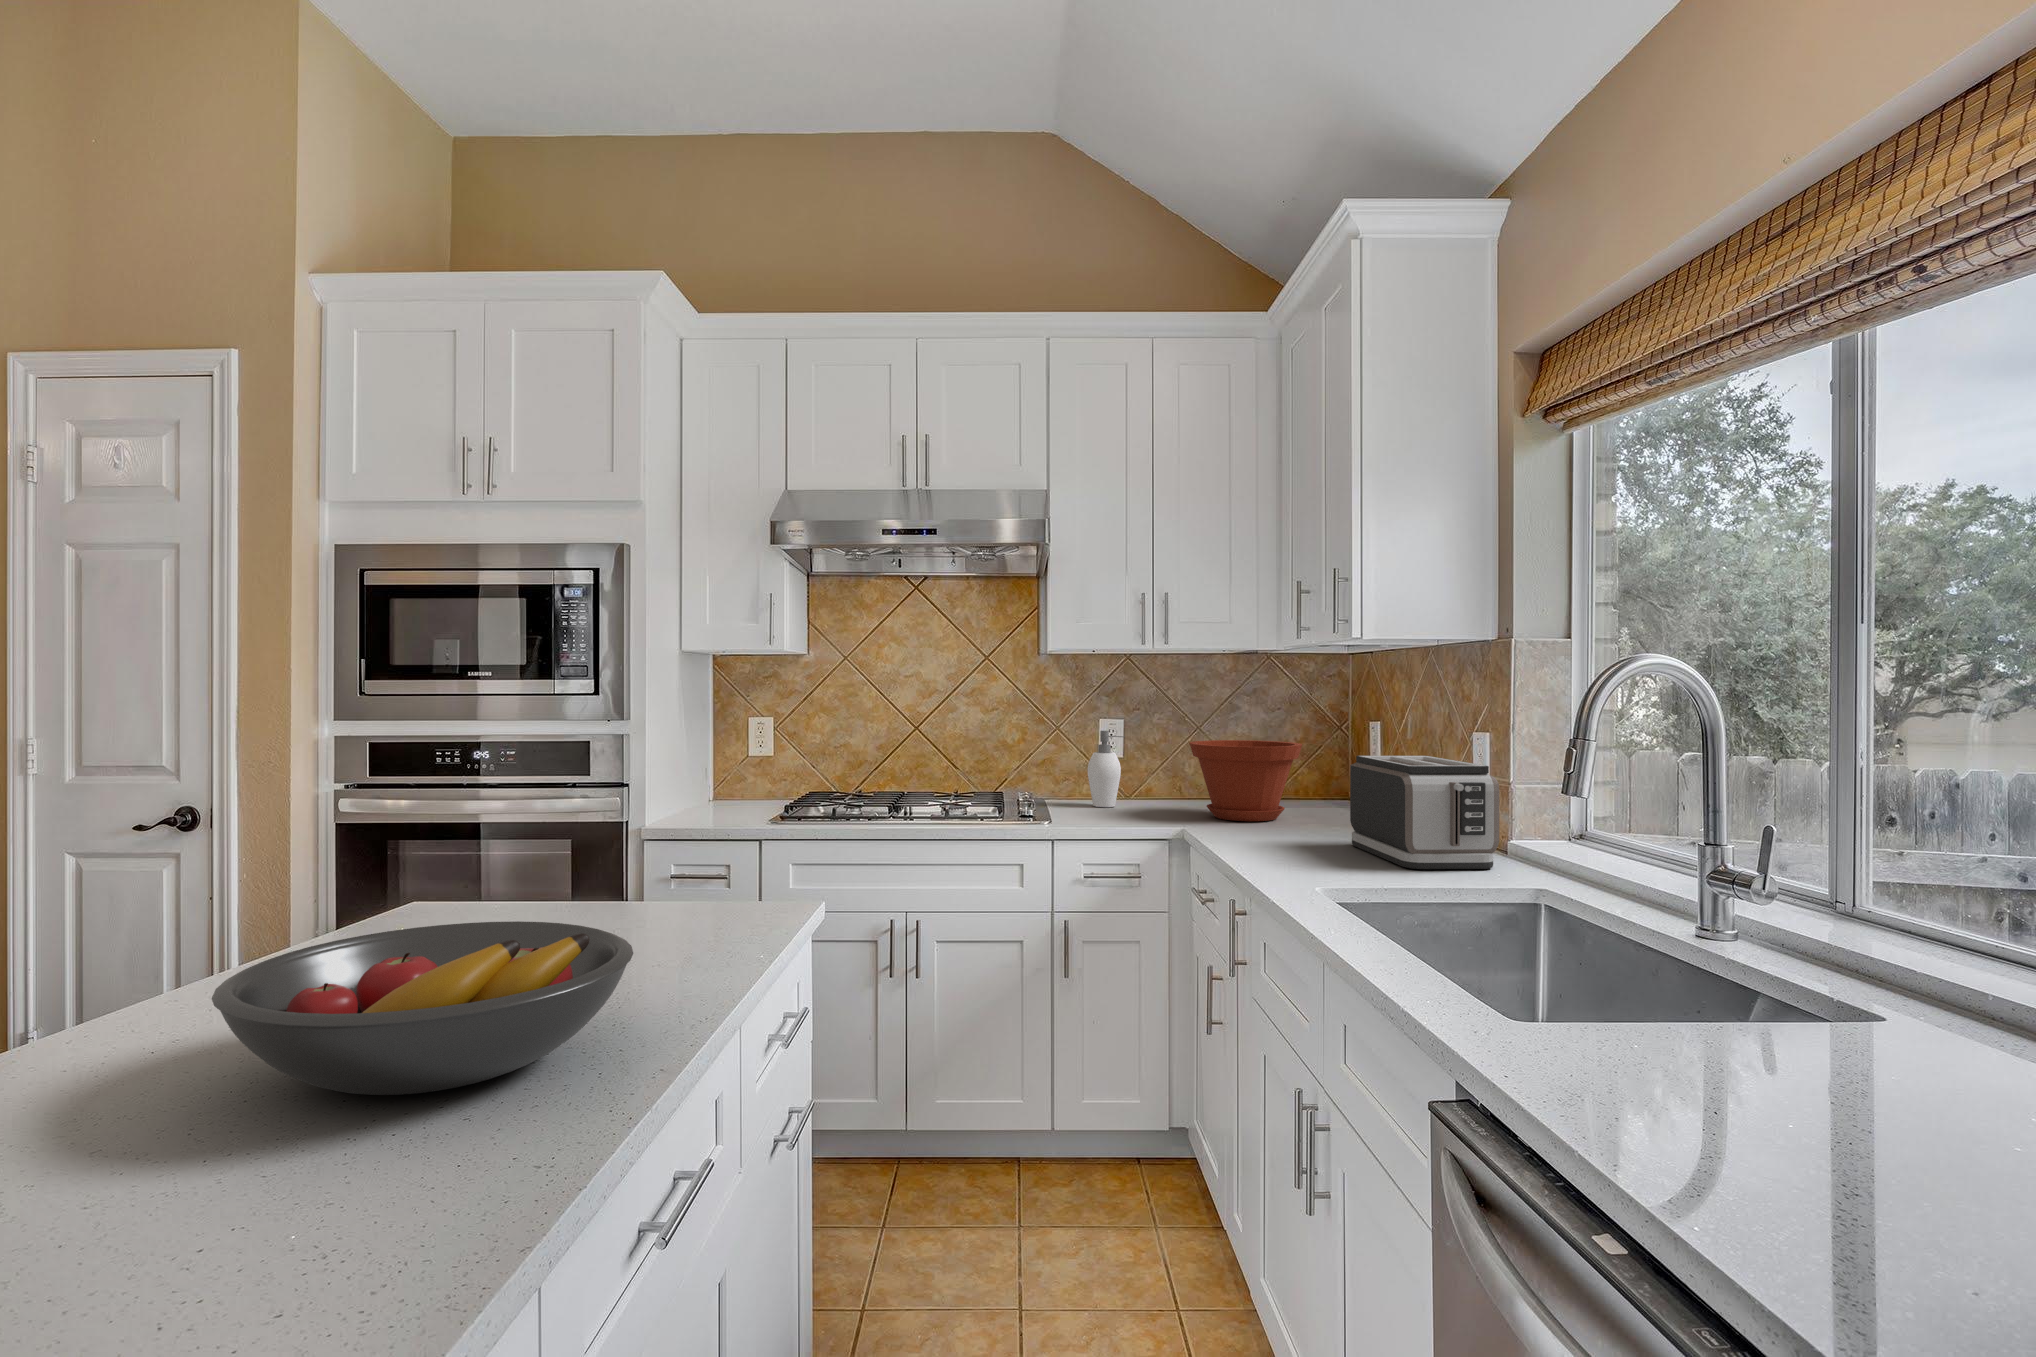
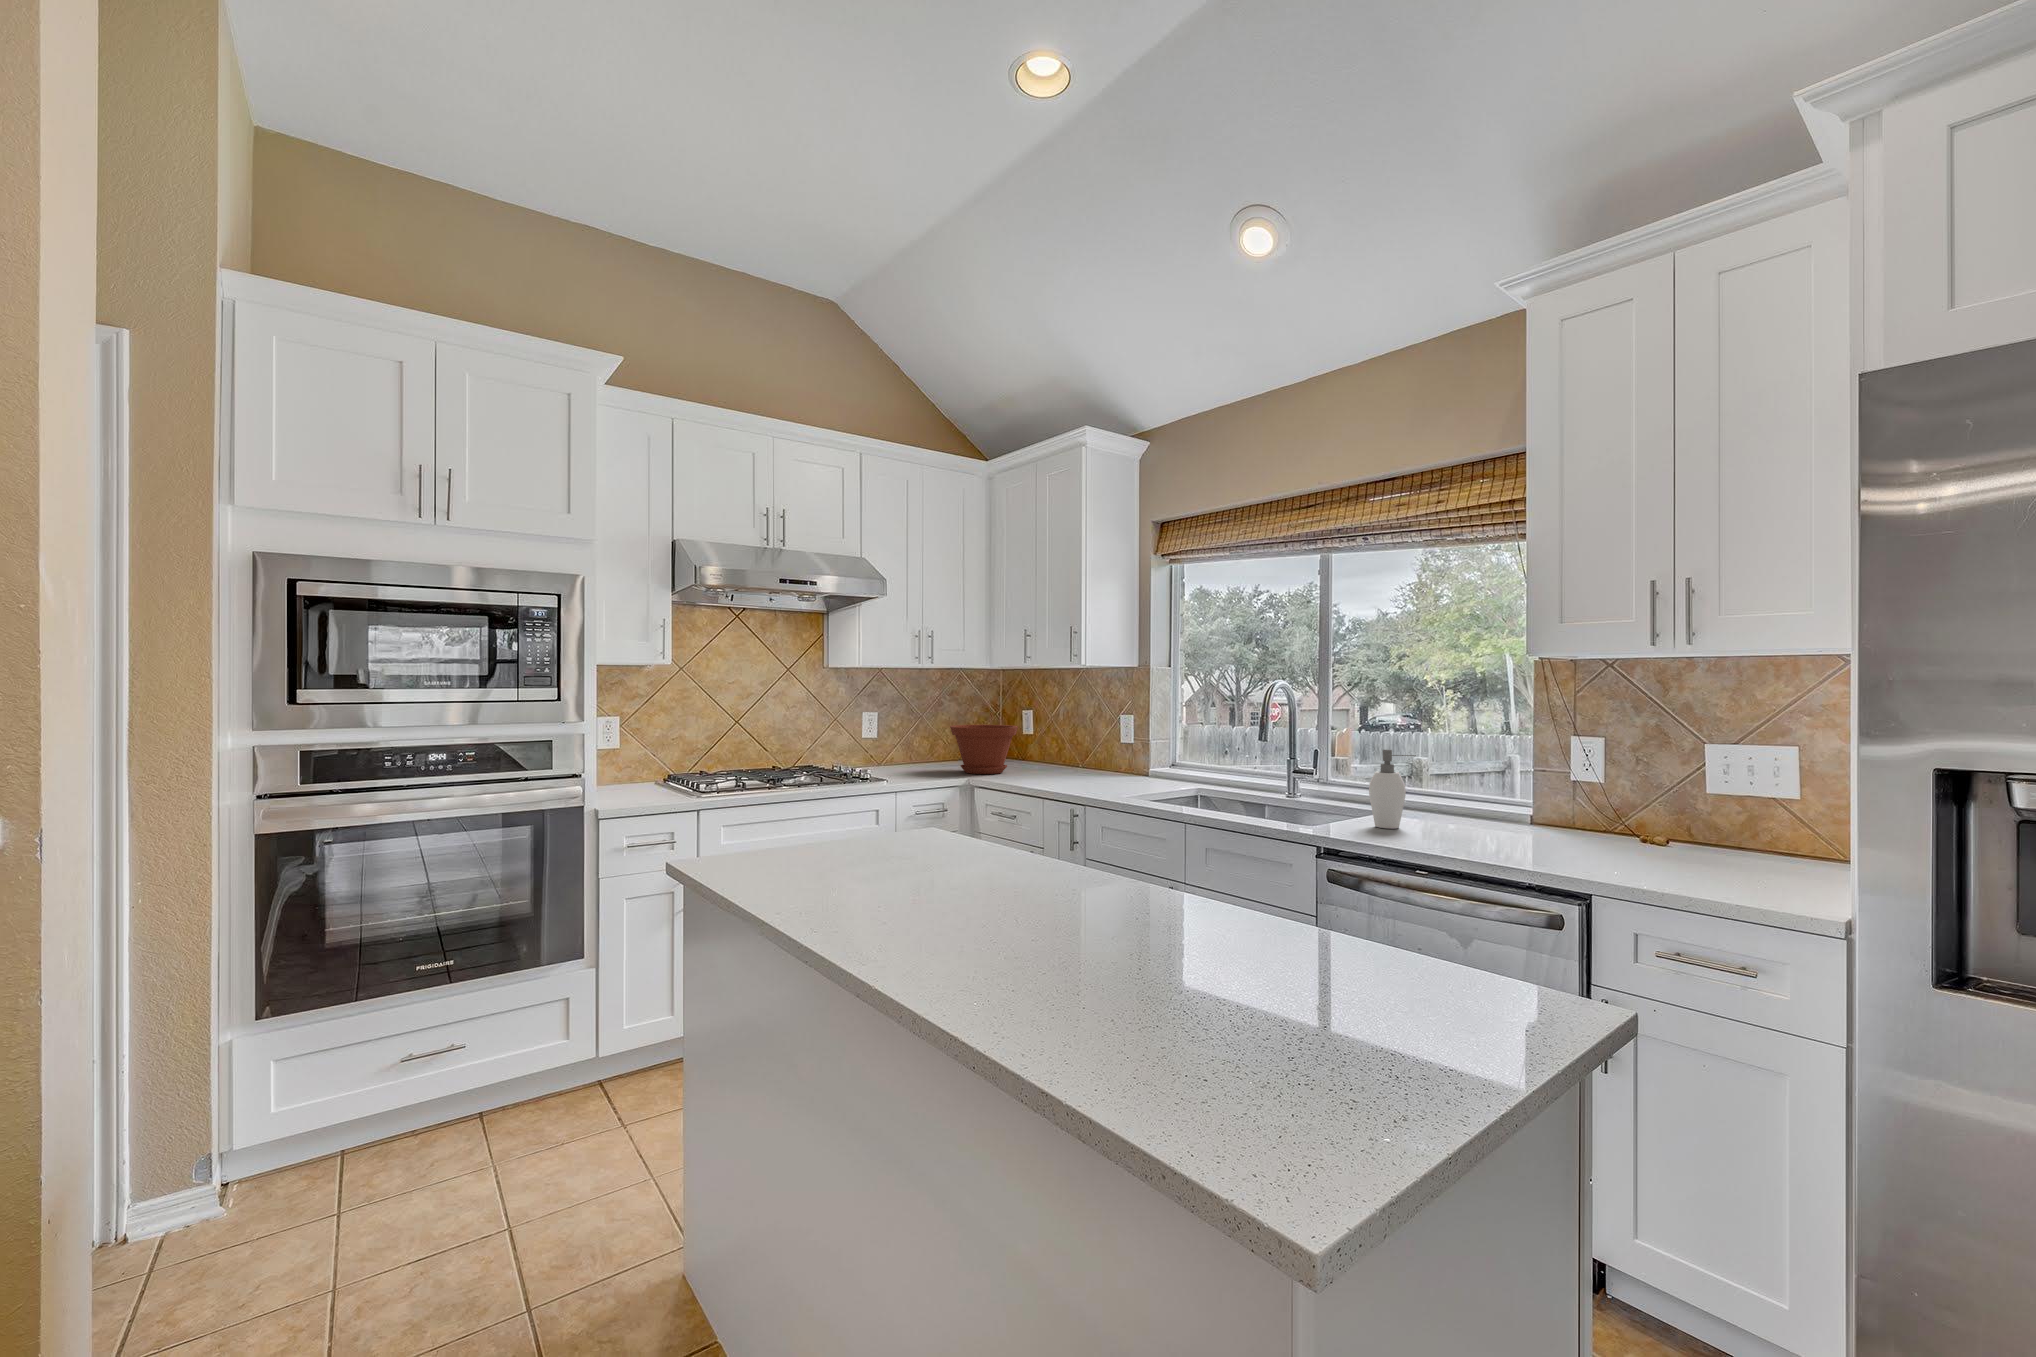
soap dispenser: present [1088,731,1123,807] -> present [1369,750,1416,829]
toaster: present [1350,756,1500,869] -> none [1074,729,1161,787]
fruit bowl: present [212,921,633,1095] -> none [934,815,1112,893]

